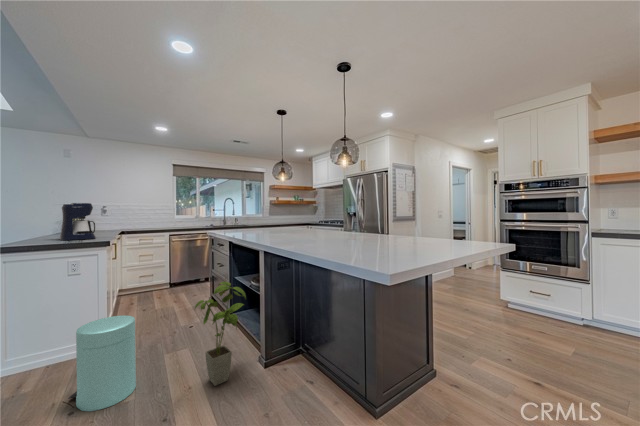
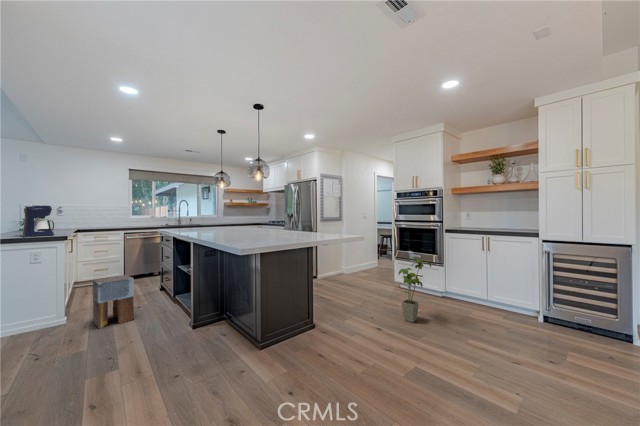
house plant: present [195,282,246,386] -> present [398,257,431,323]
stool: none [139,288,187,360] -> present [93,275,134,329]
trash can: present [68,315,136,411] -> none [34,292,89,357]

